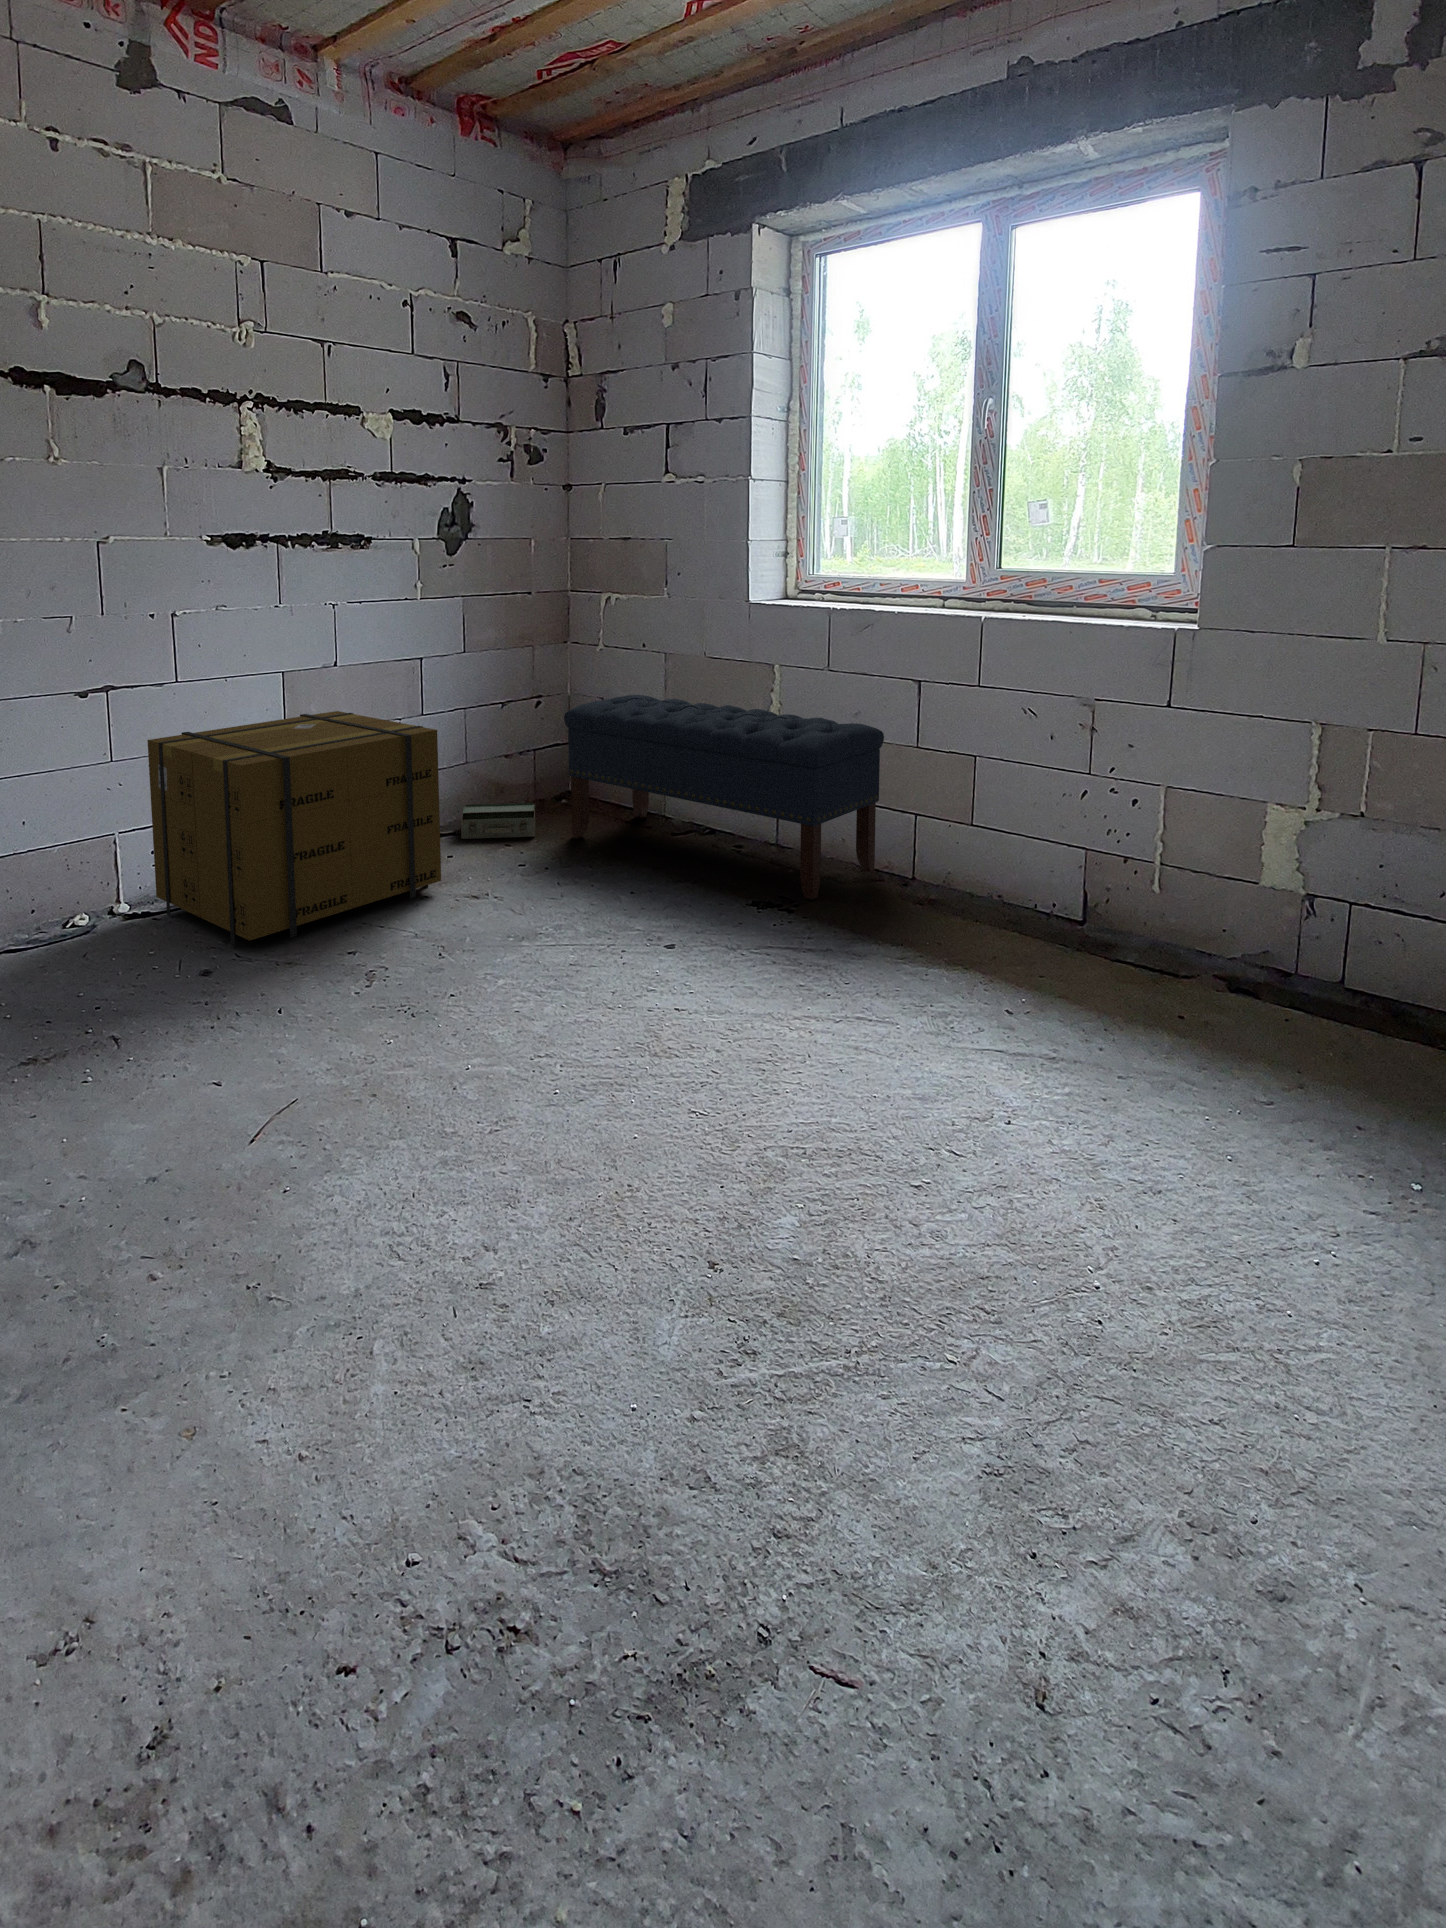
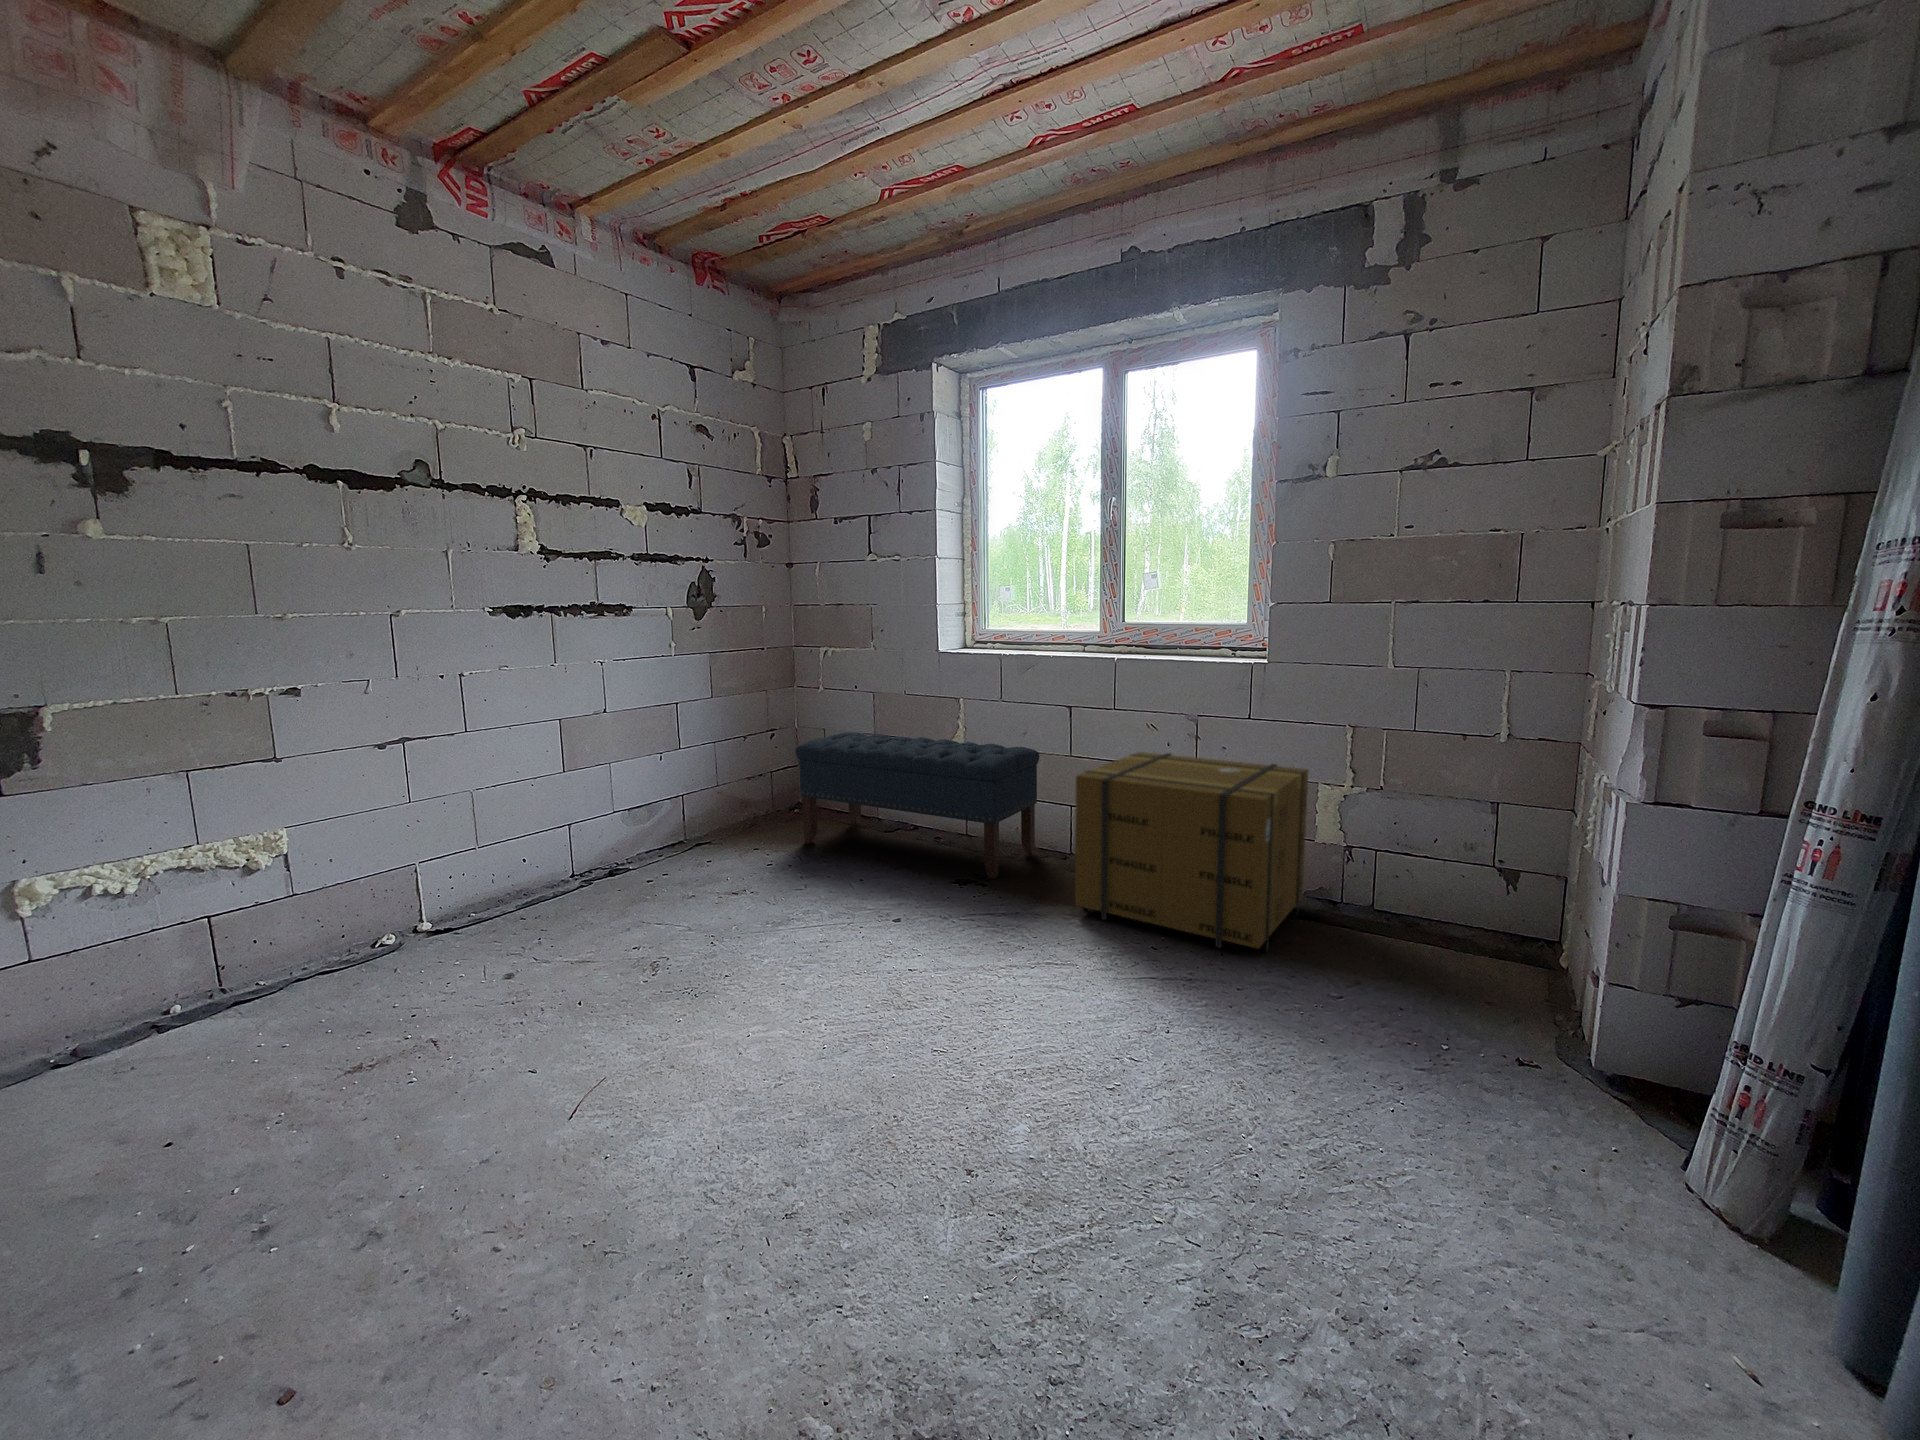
cardboard box: present [147,711,441,948] -> present [1075,752,1308,950]
toolbox: present [461,803,535,839] -> none [716,818,775,850]

